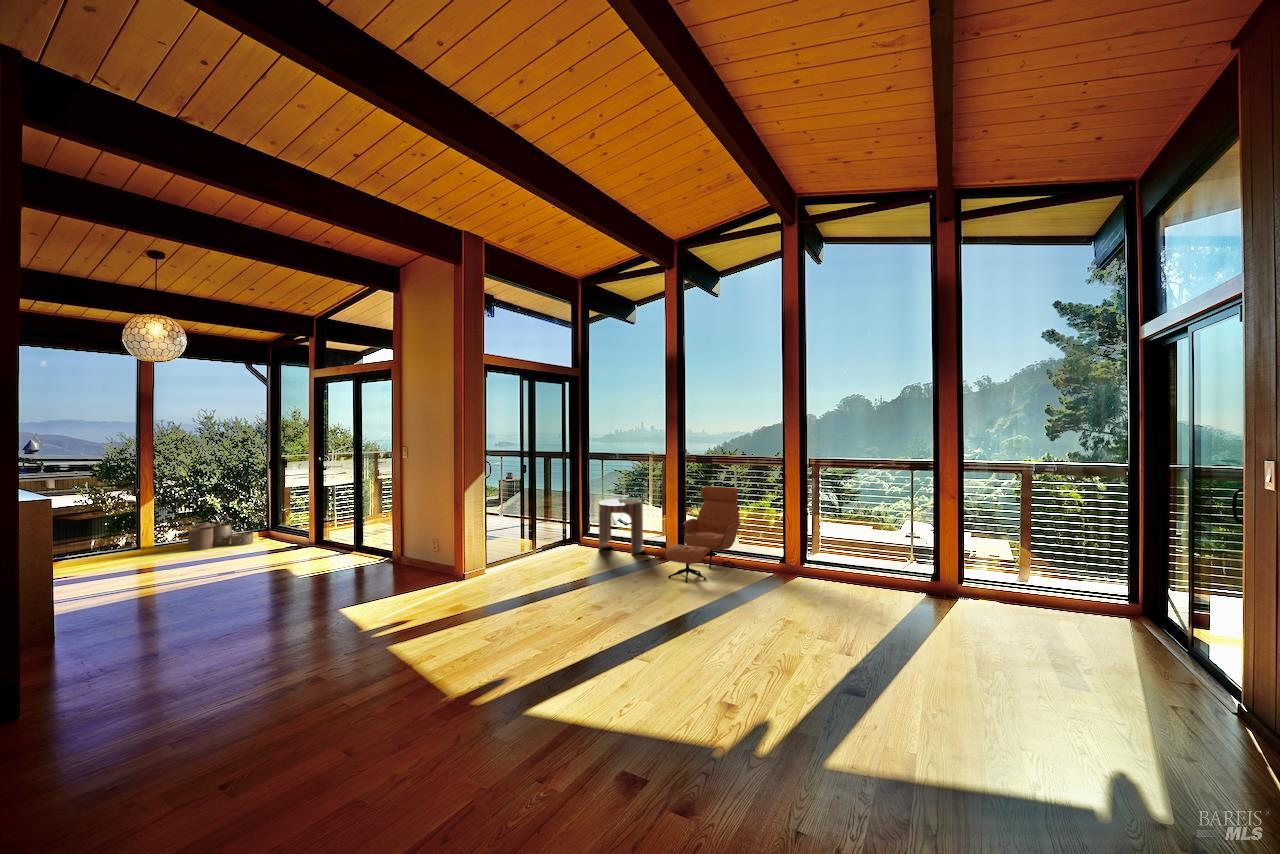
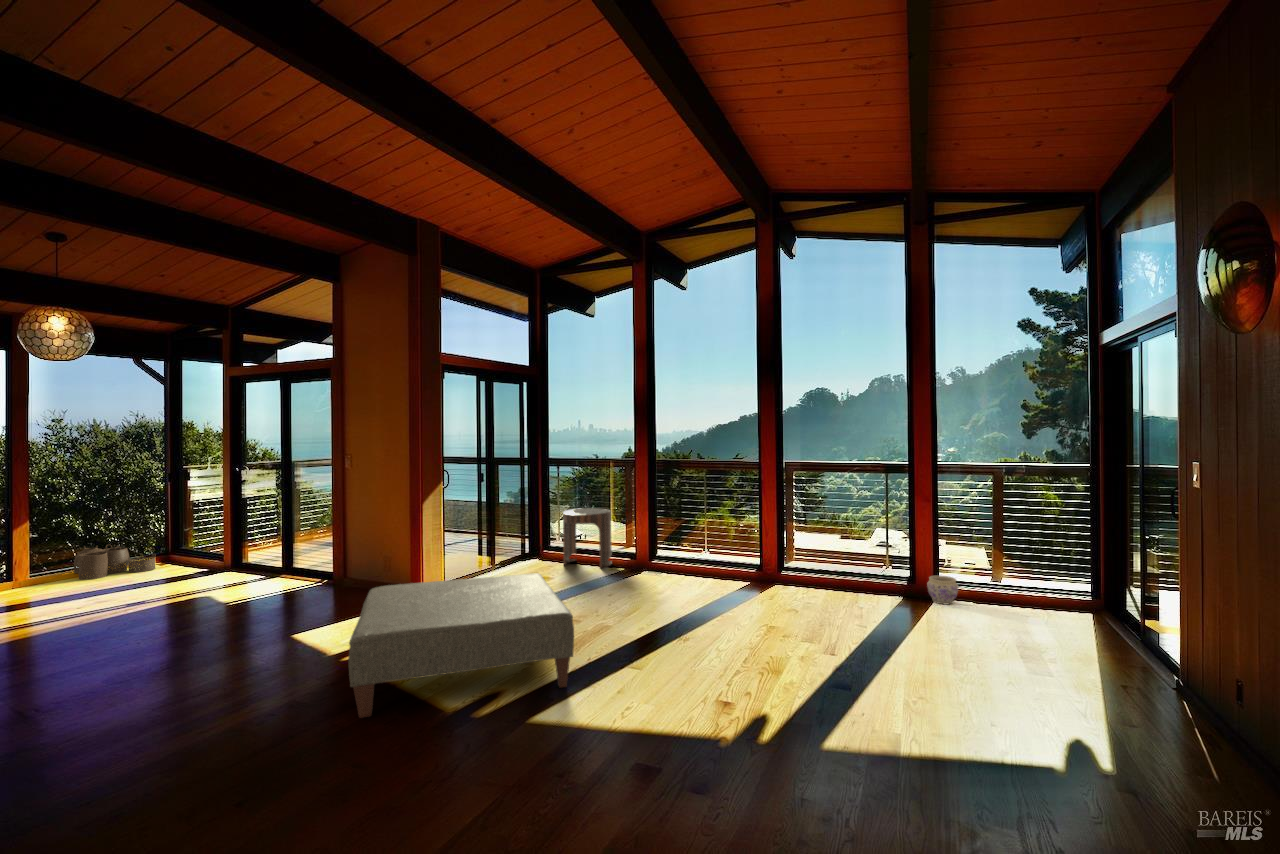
lounge chair: present [665,487,740,583] -> none [640,494,717,595]
ottoman: none [354,560,579,700] -> present [348,573,574,718]
planter: none [951,574,984,604] -> present [927,576,958,604]

